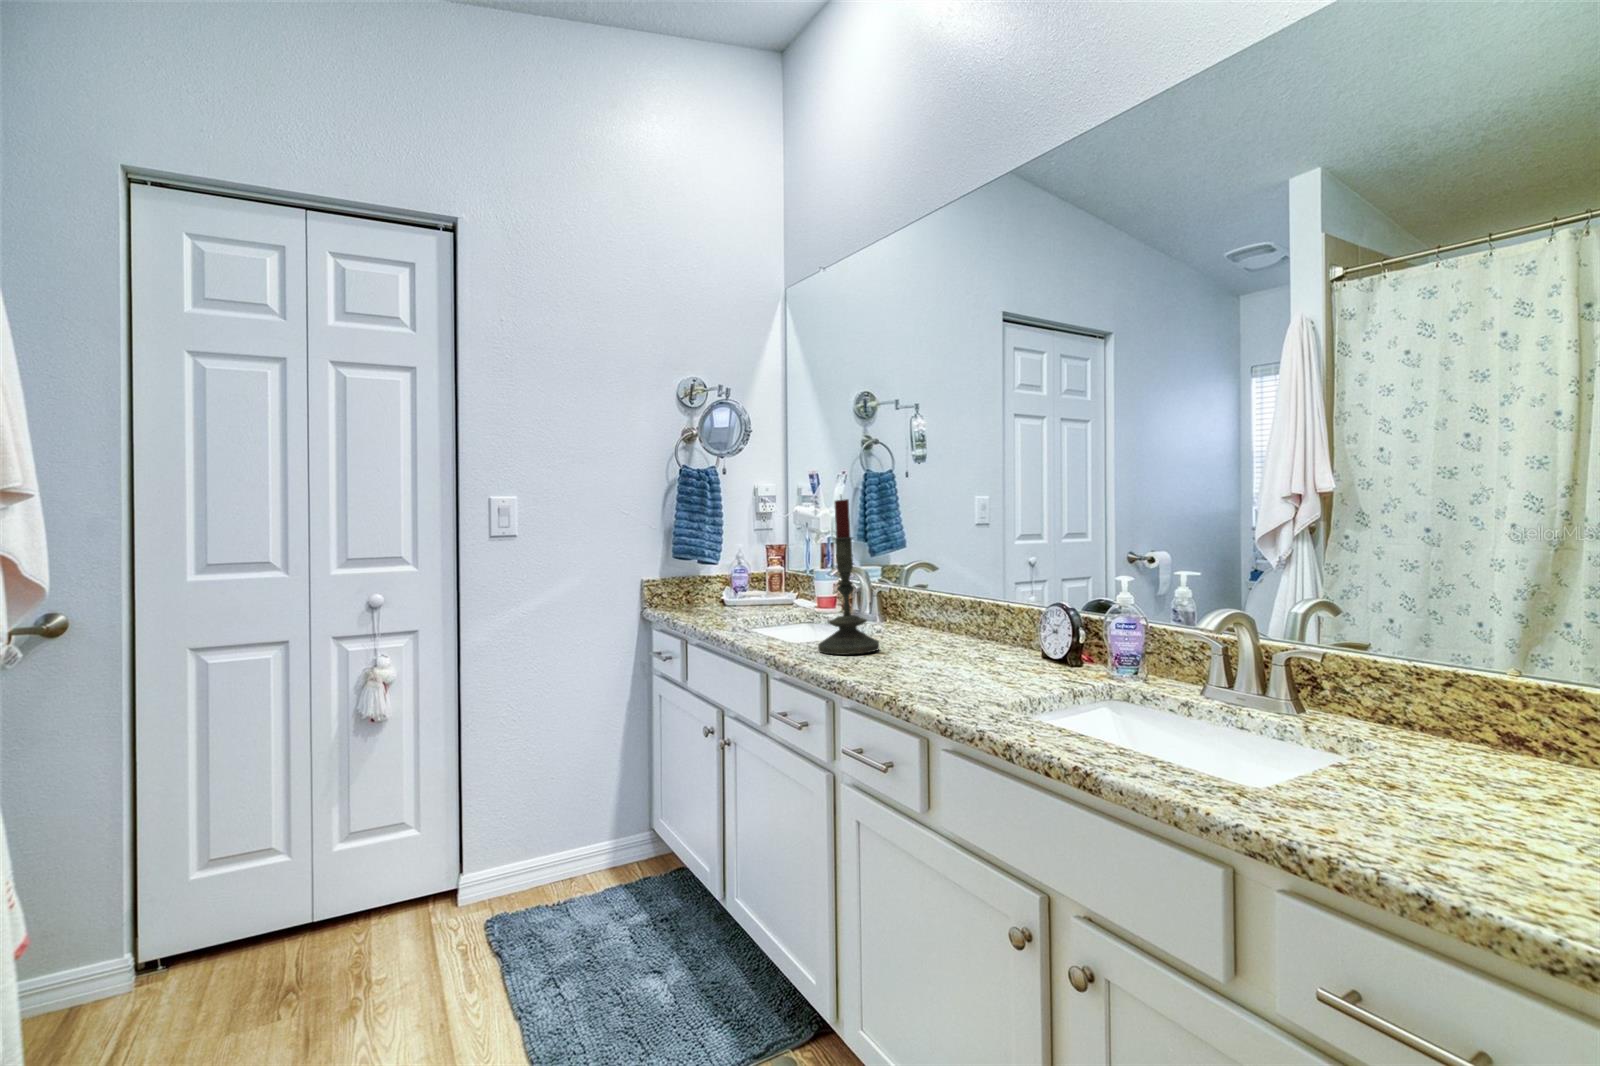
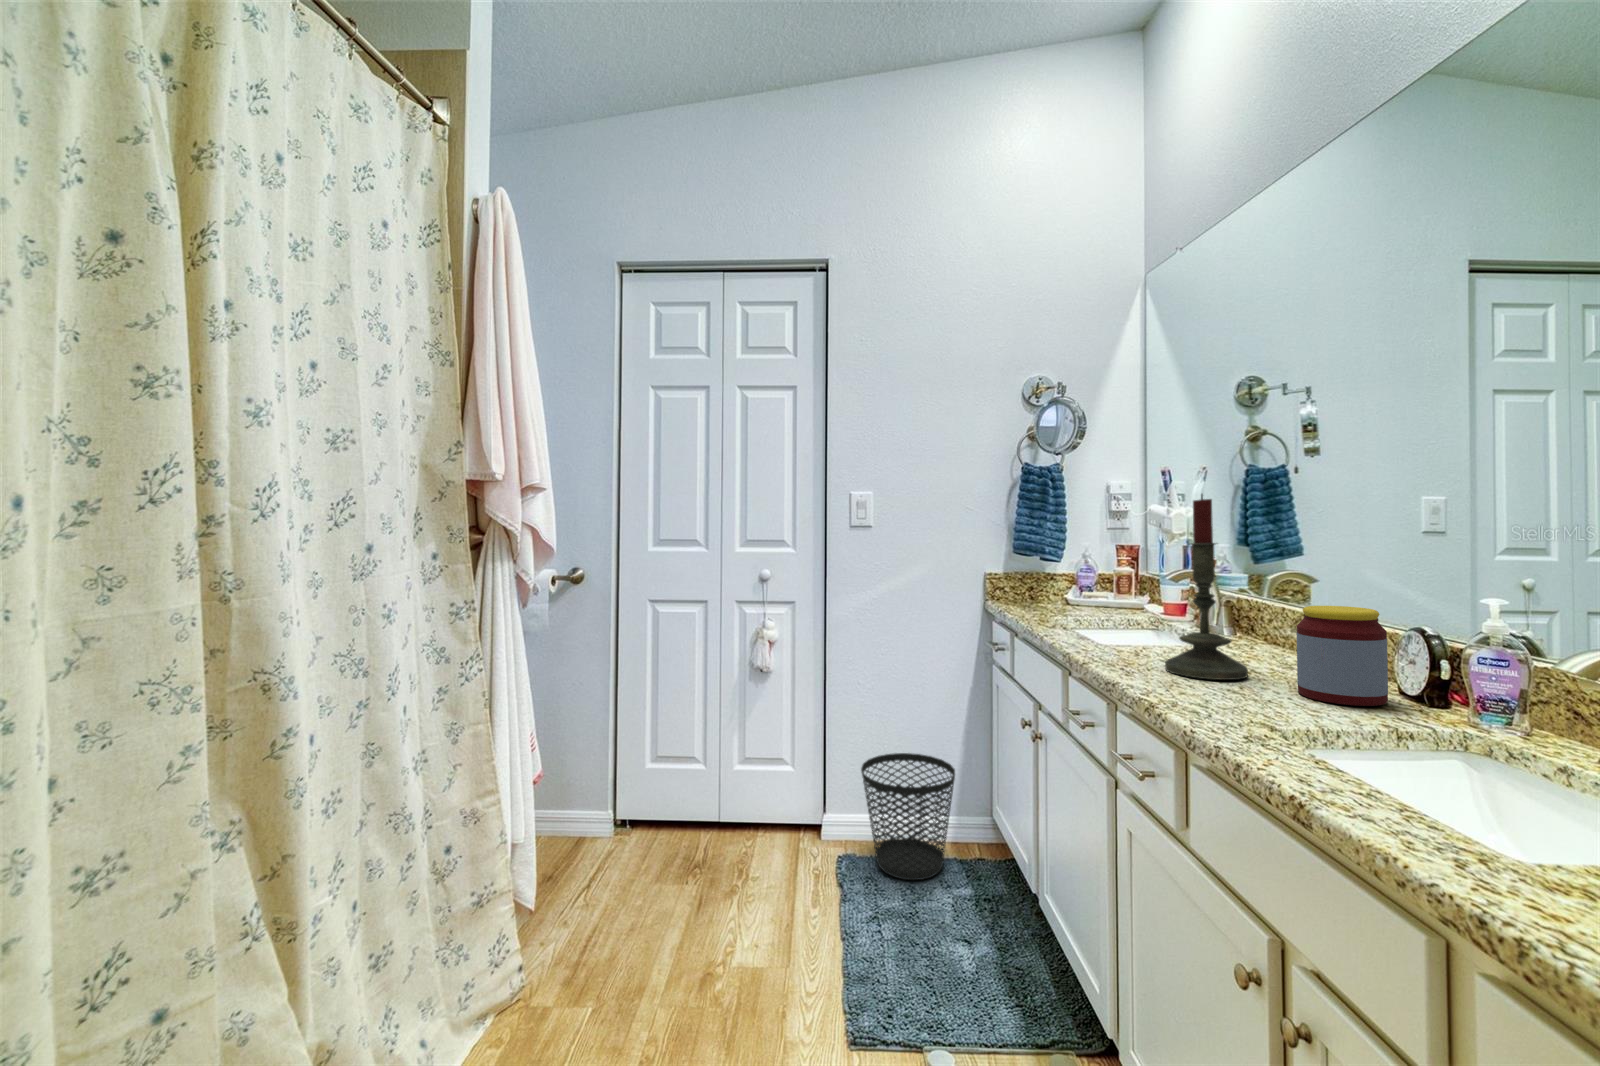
jar: none [911,583,969,660] -> present [1297,606,1388,706]
wastebasket: none [514,785,623,926] -> present [861,753,955,880]

